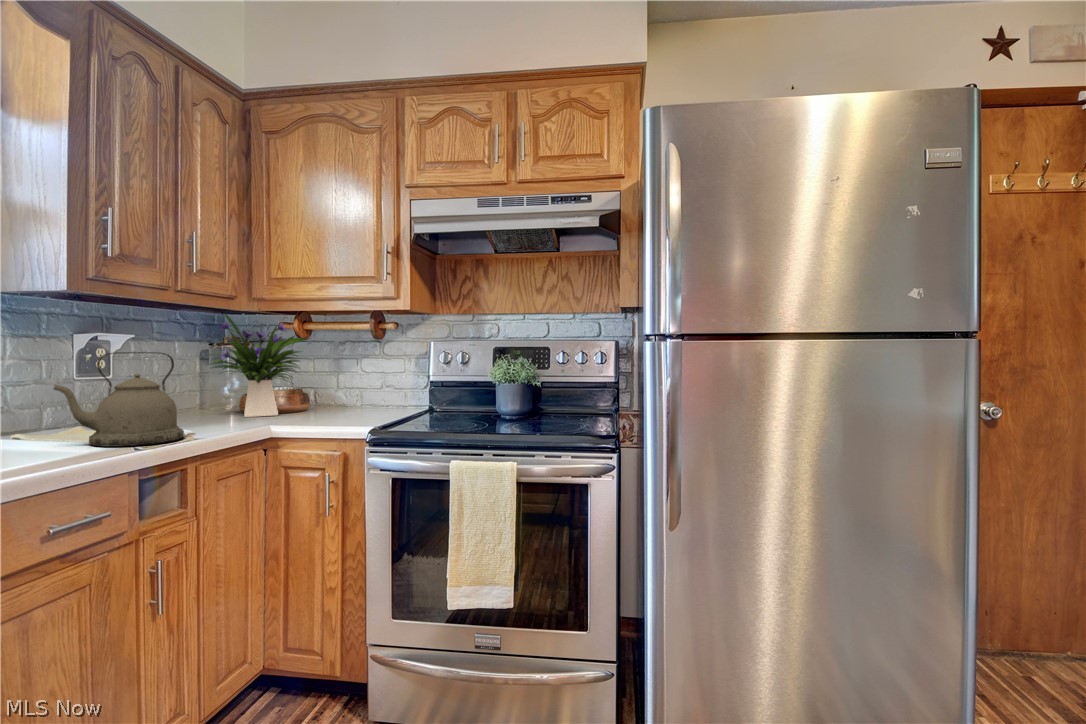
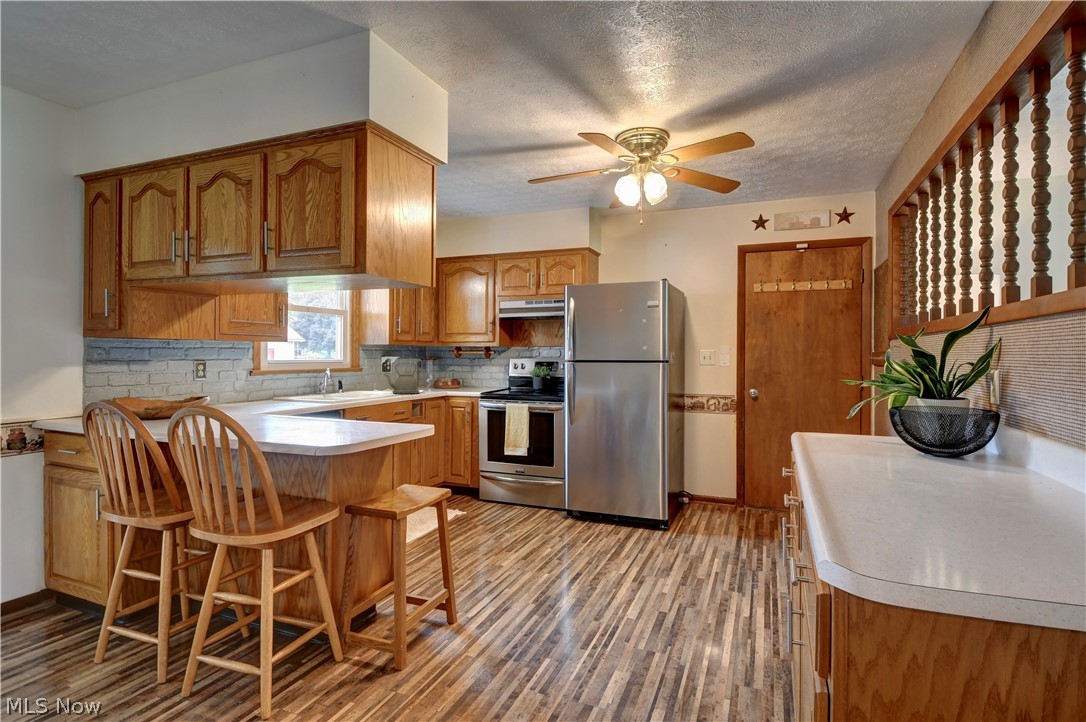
flower arrangement: present [211,314,308,417] -> none [421,347,462,389]

